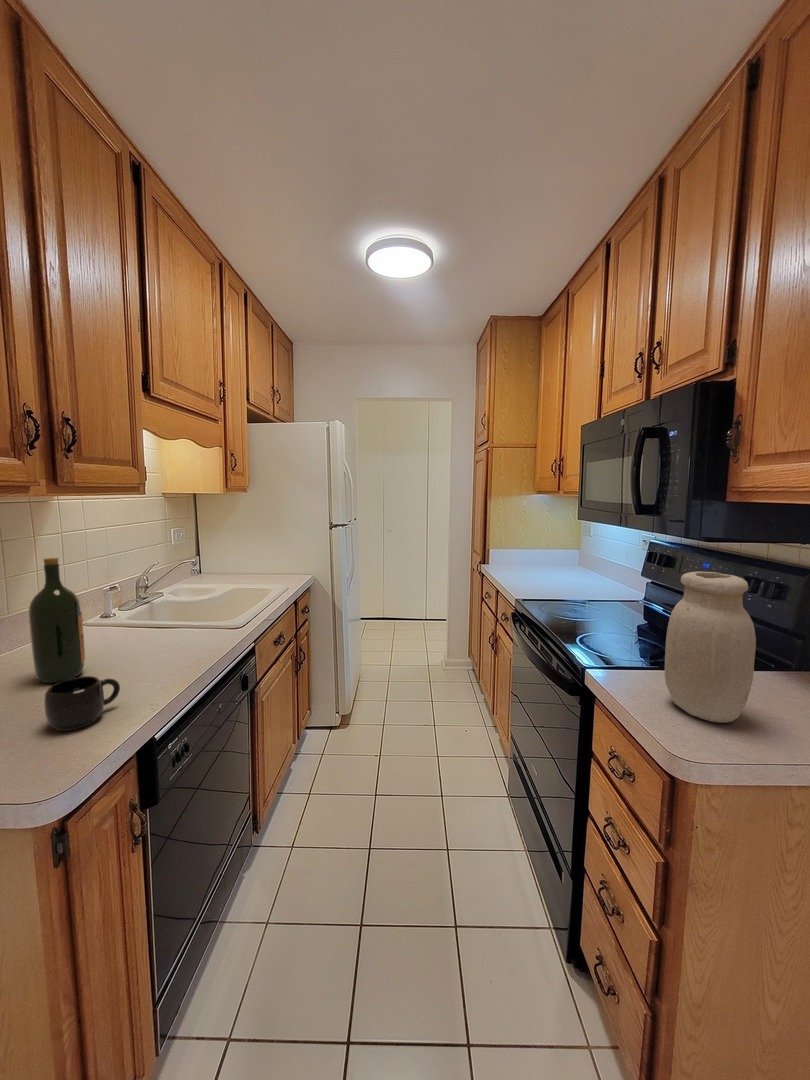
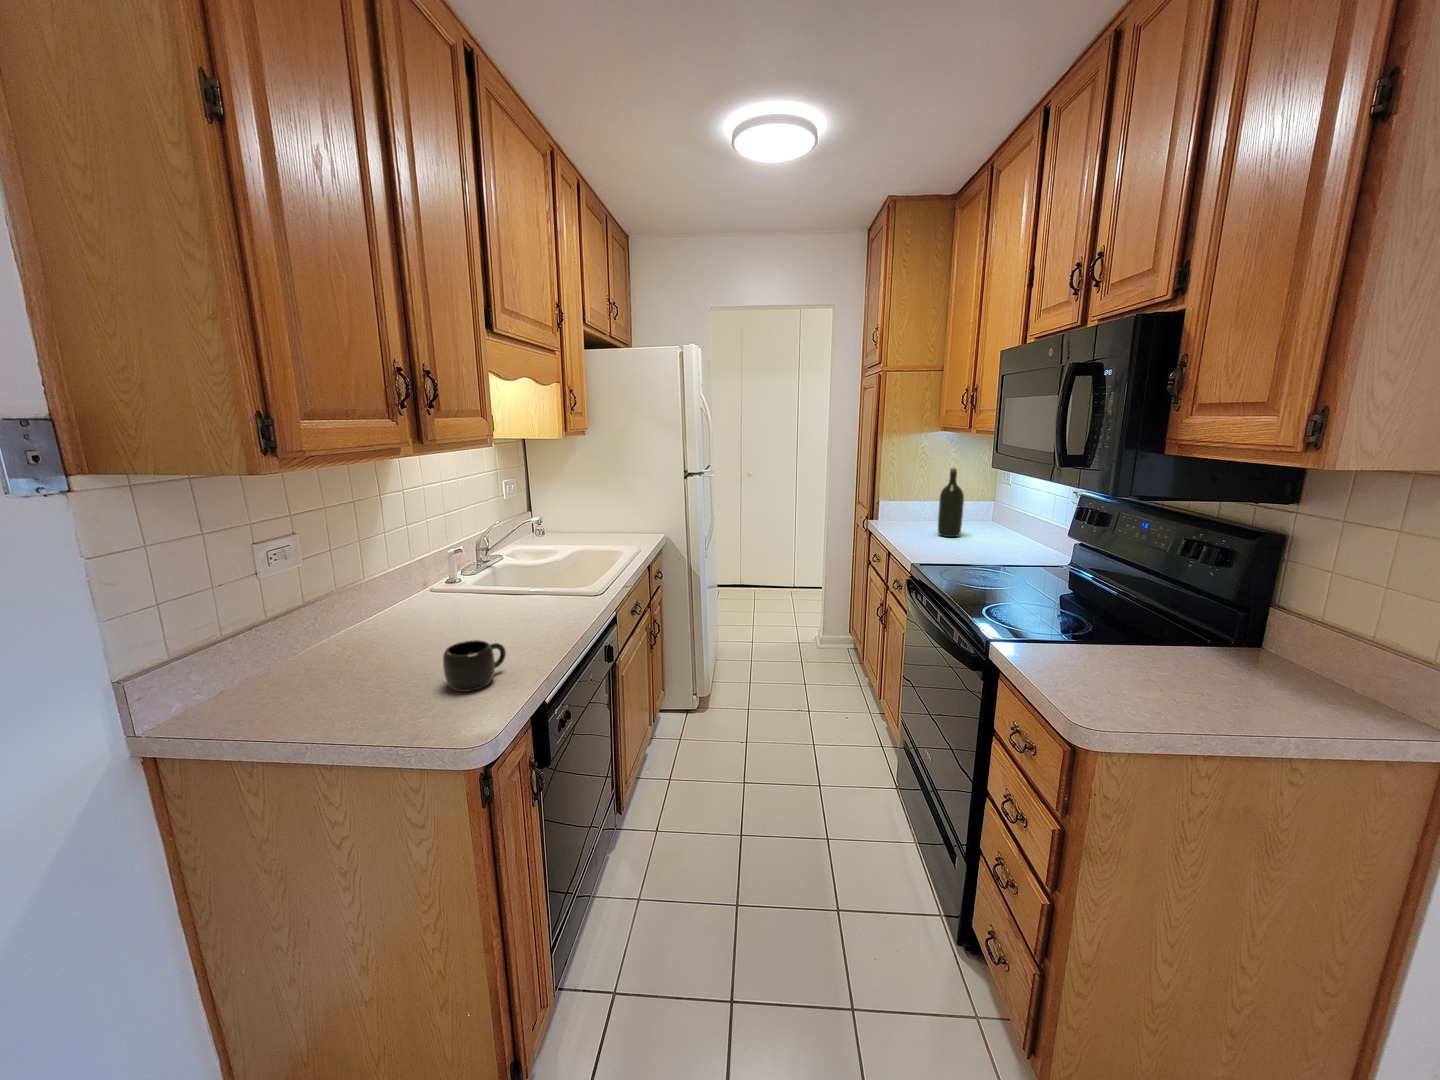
wine bottle: present [29,558,85,683] -> present [938,468,964,537]
jar: present [665,571,756,723] -> none [1076,537,1176,697]

